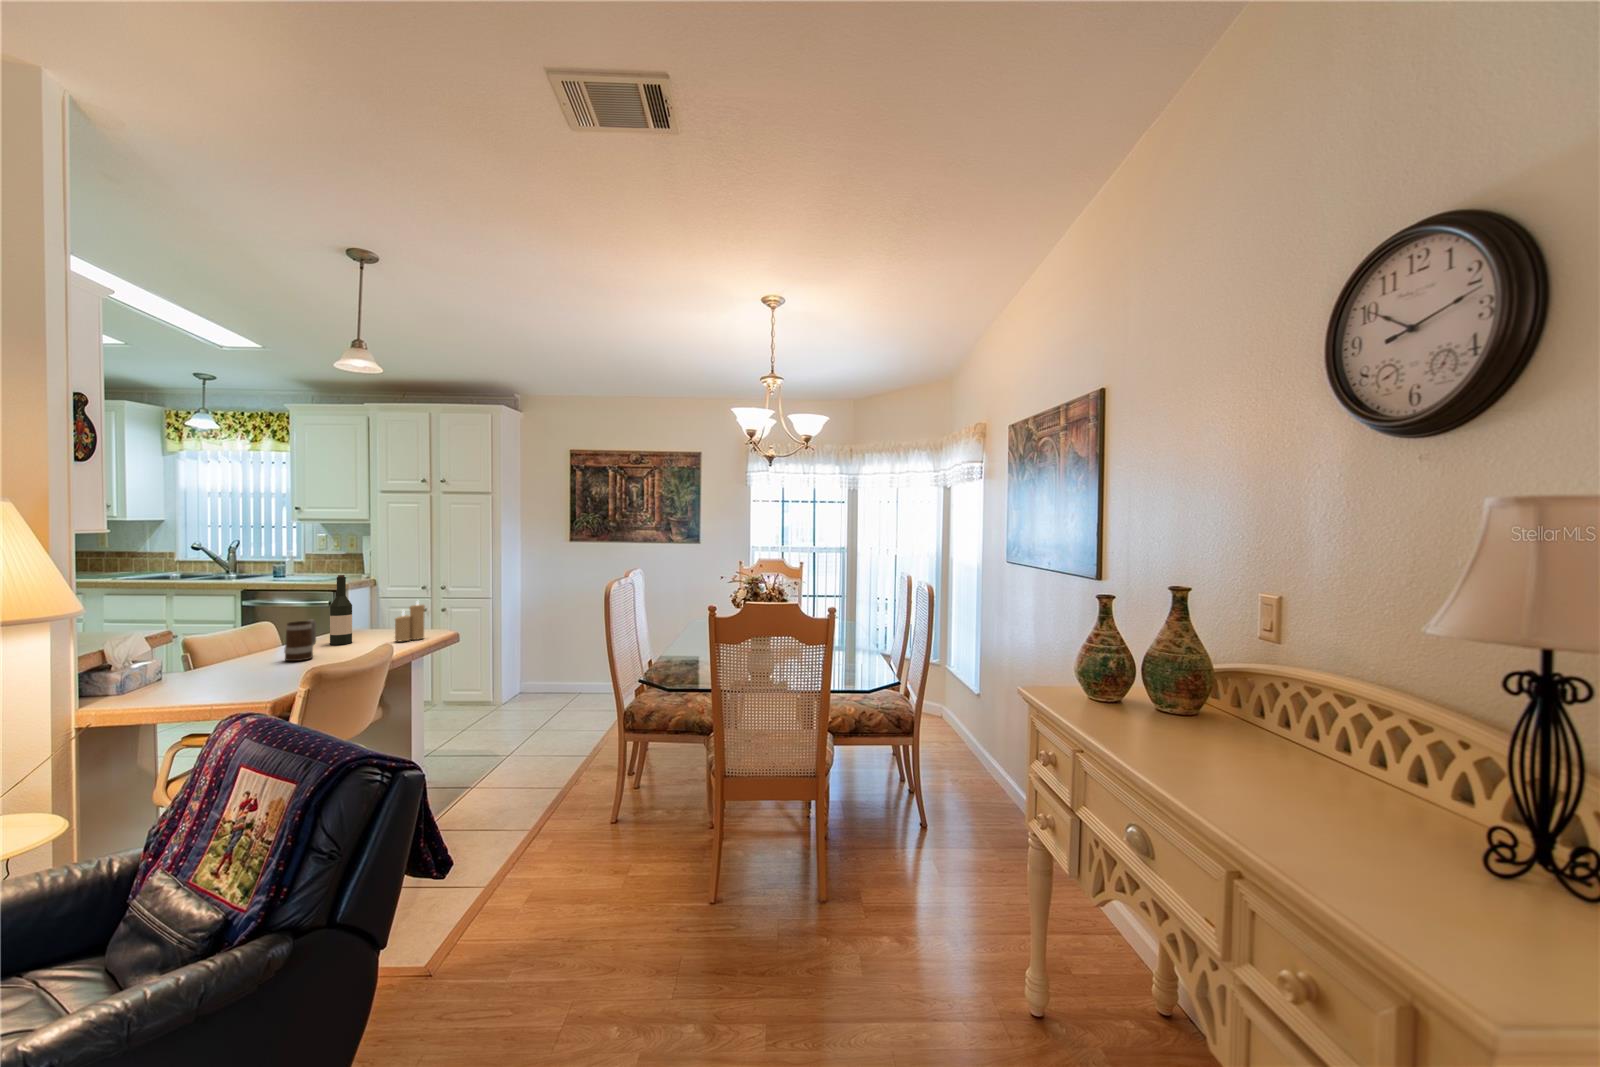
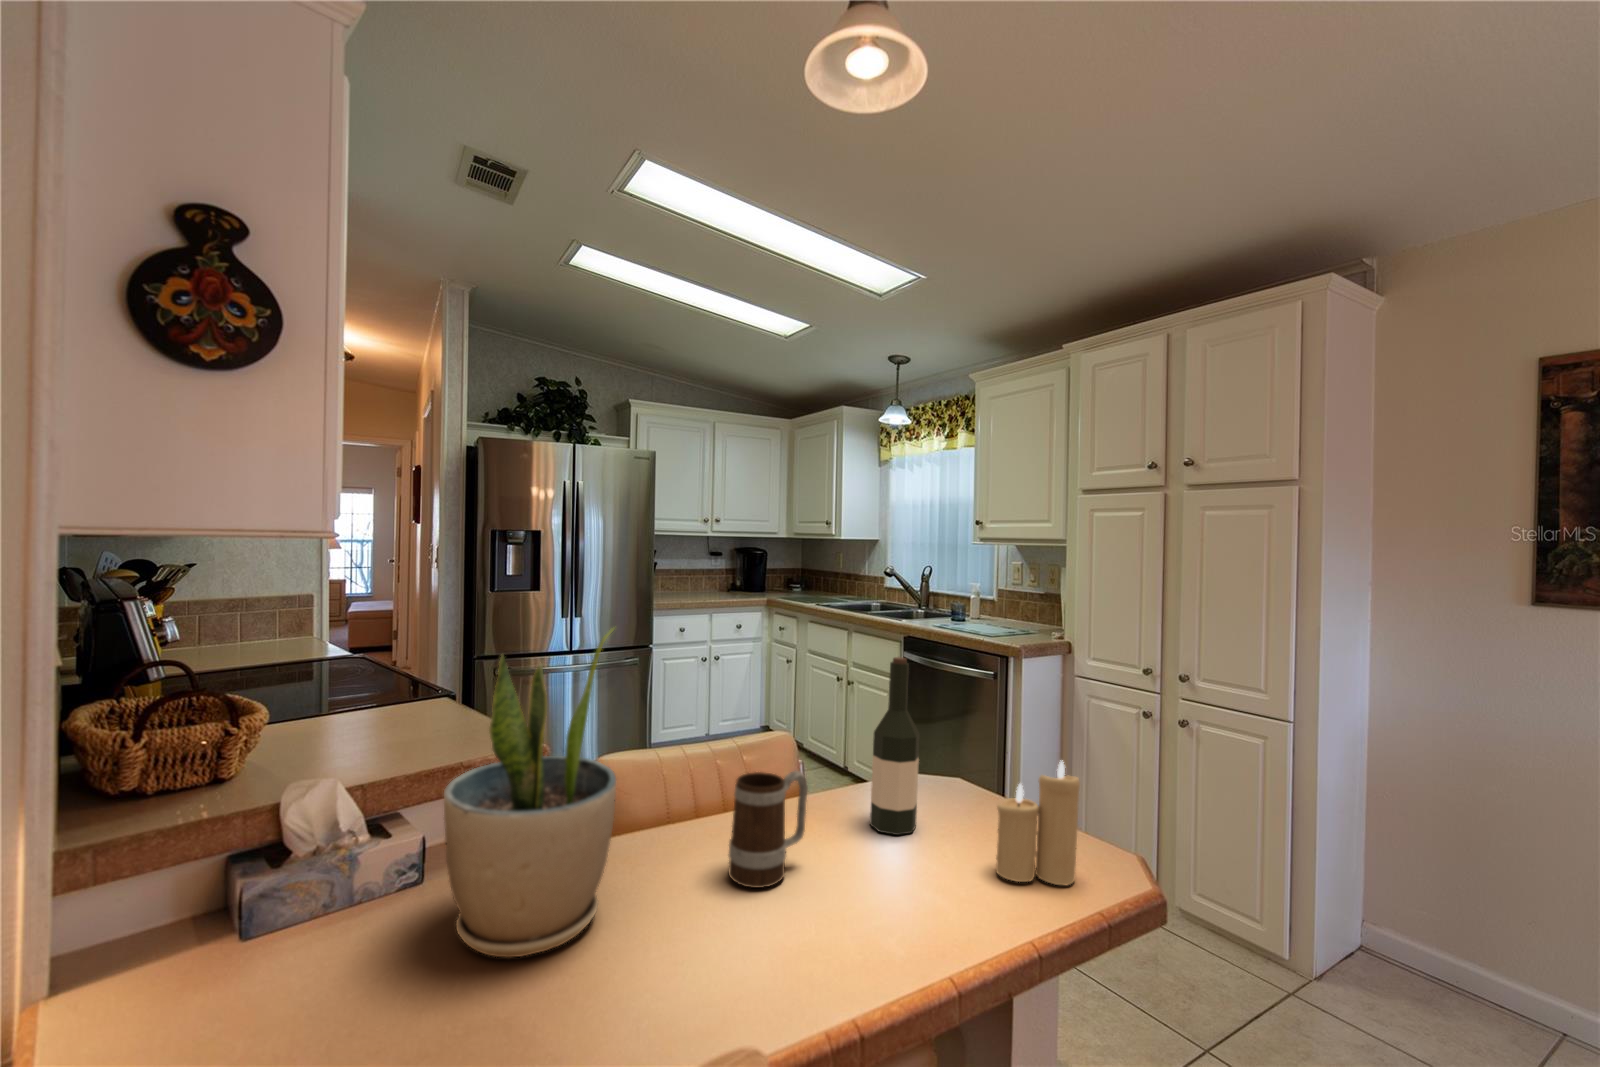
potted plant: none [172,564,259,688] -> present [444,629,616,957]

